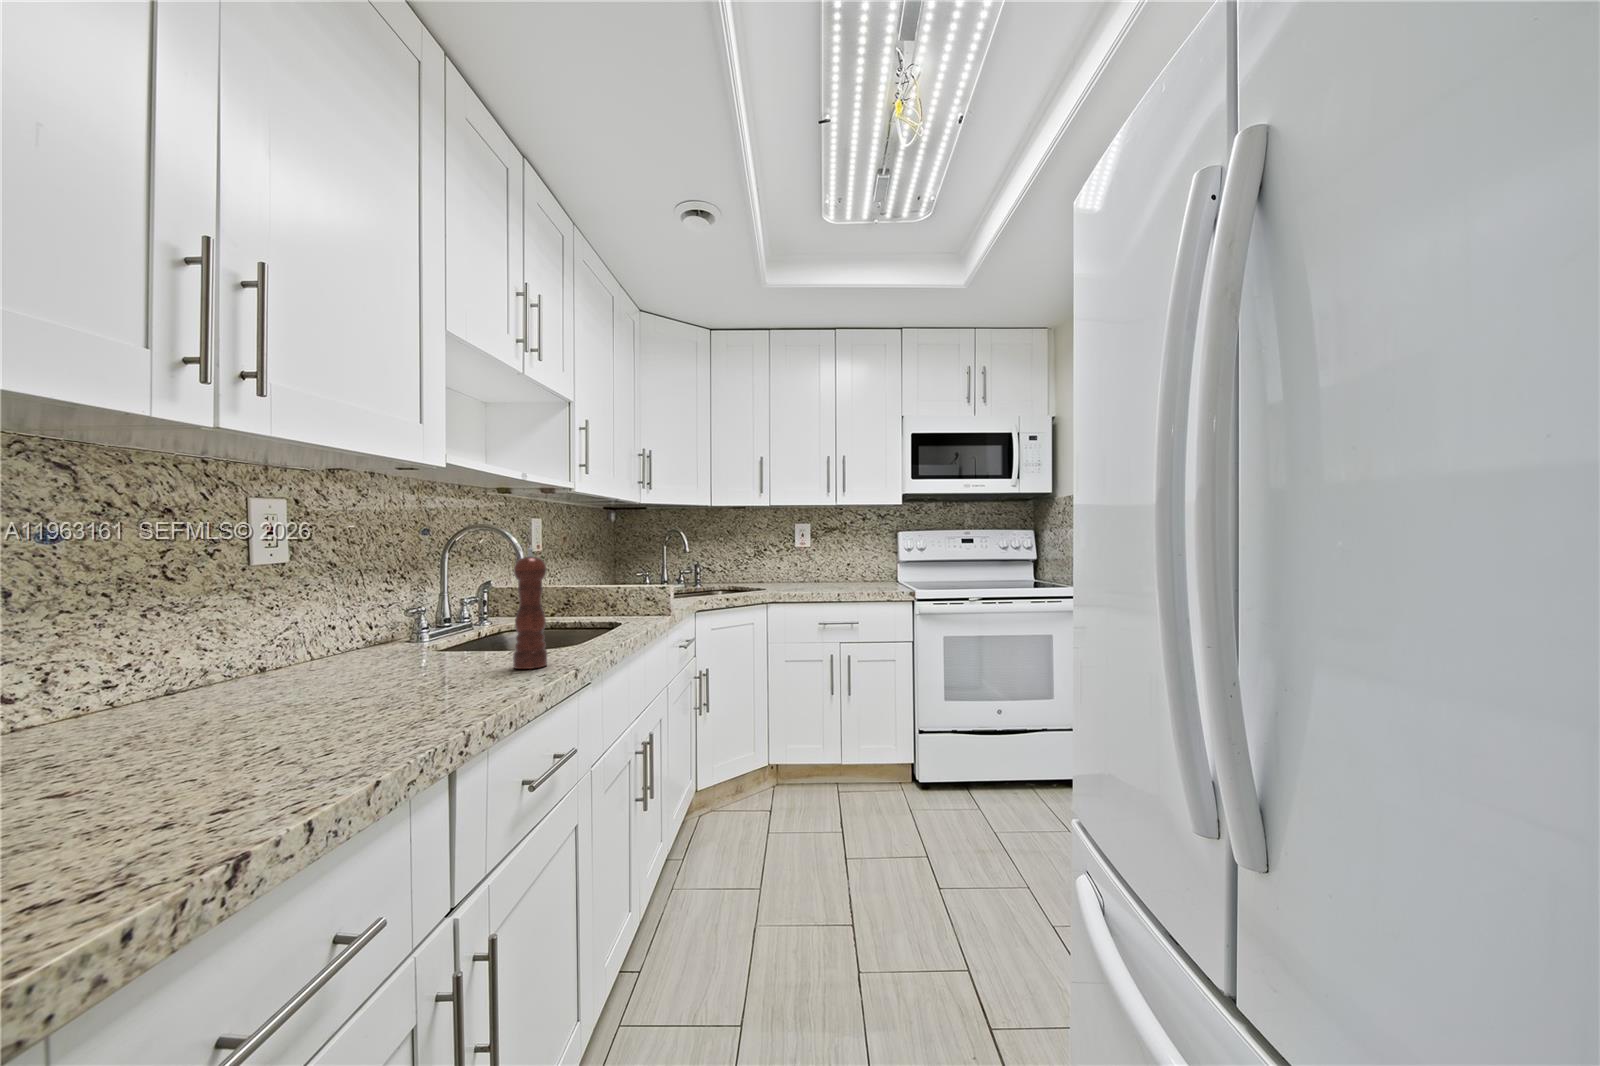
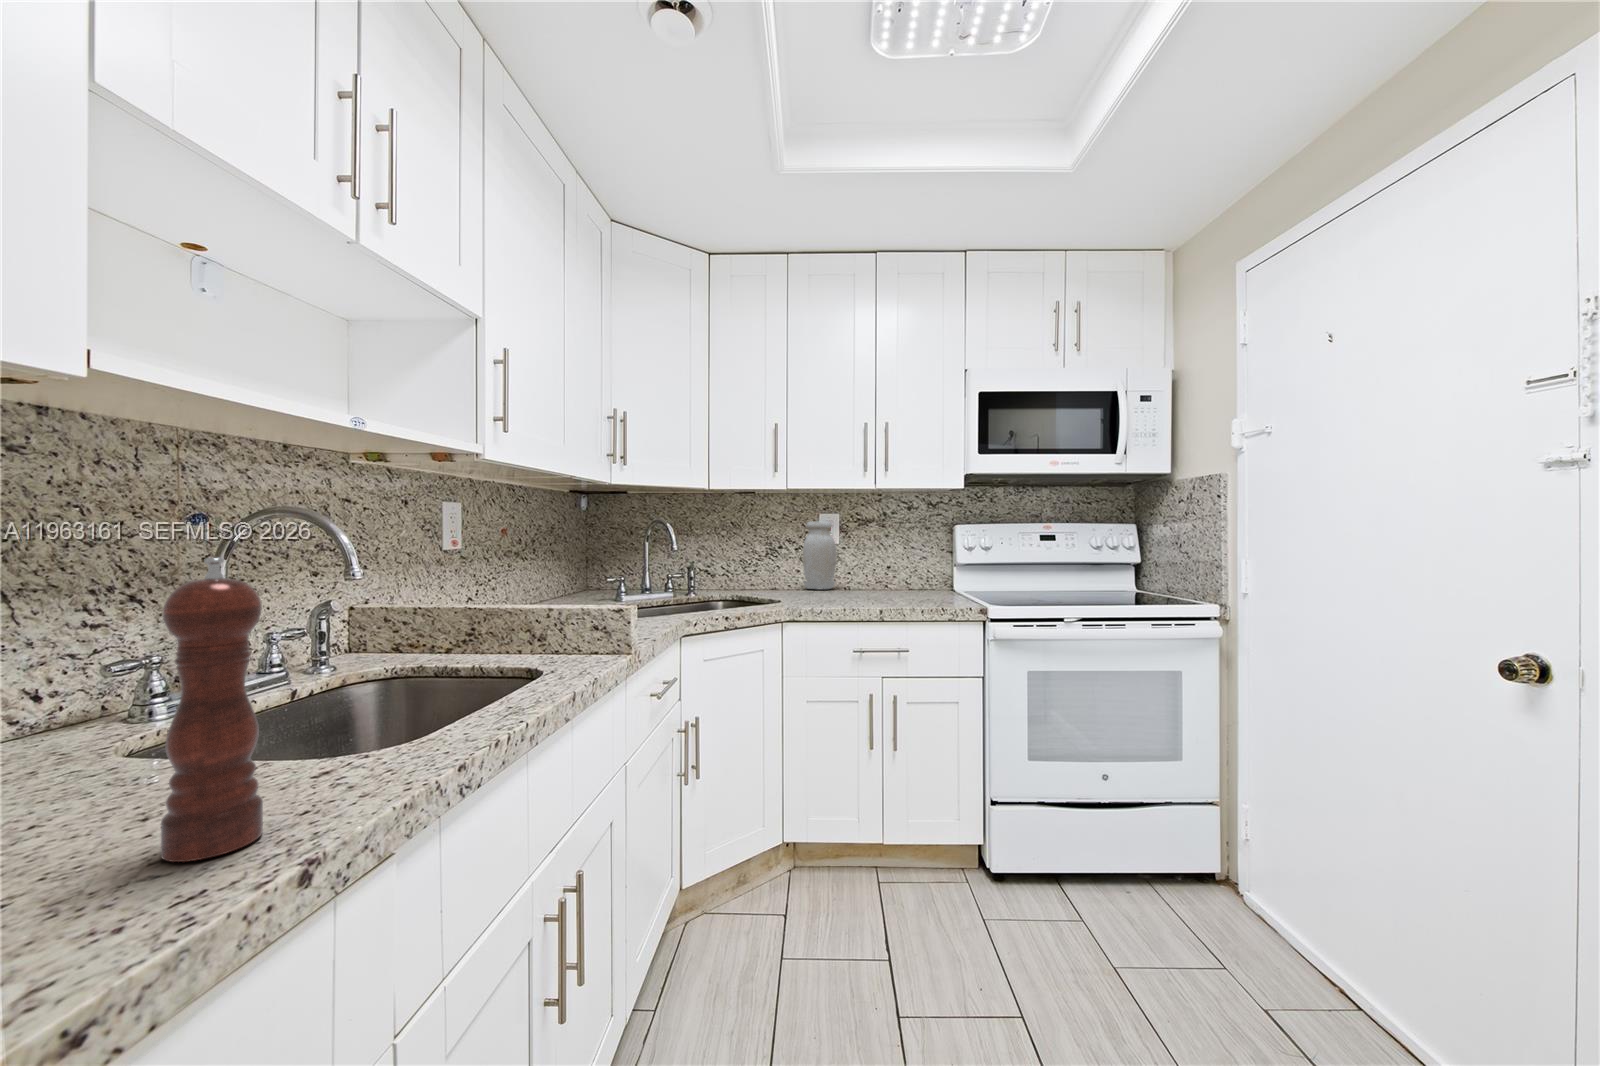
jar: none [782,530,810,582] -> present [803,521,838,589]

